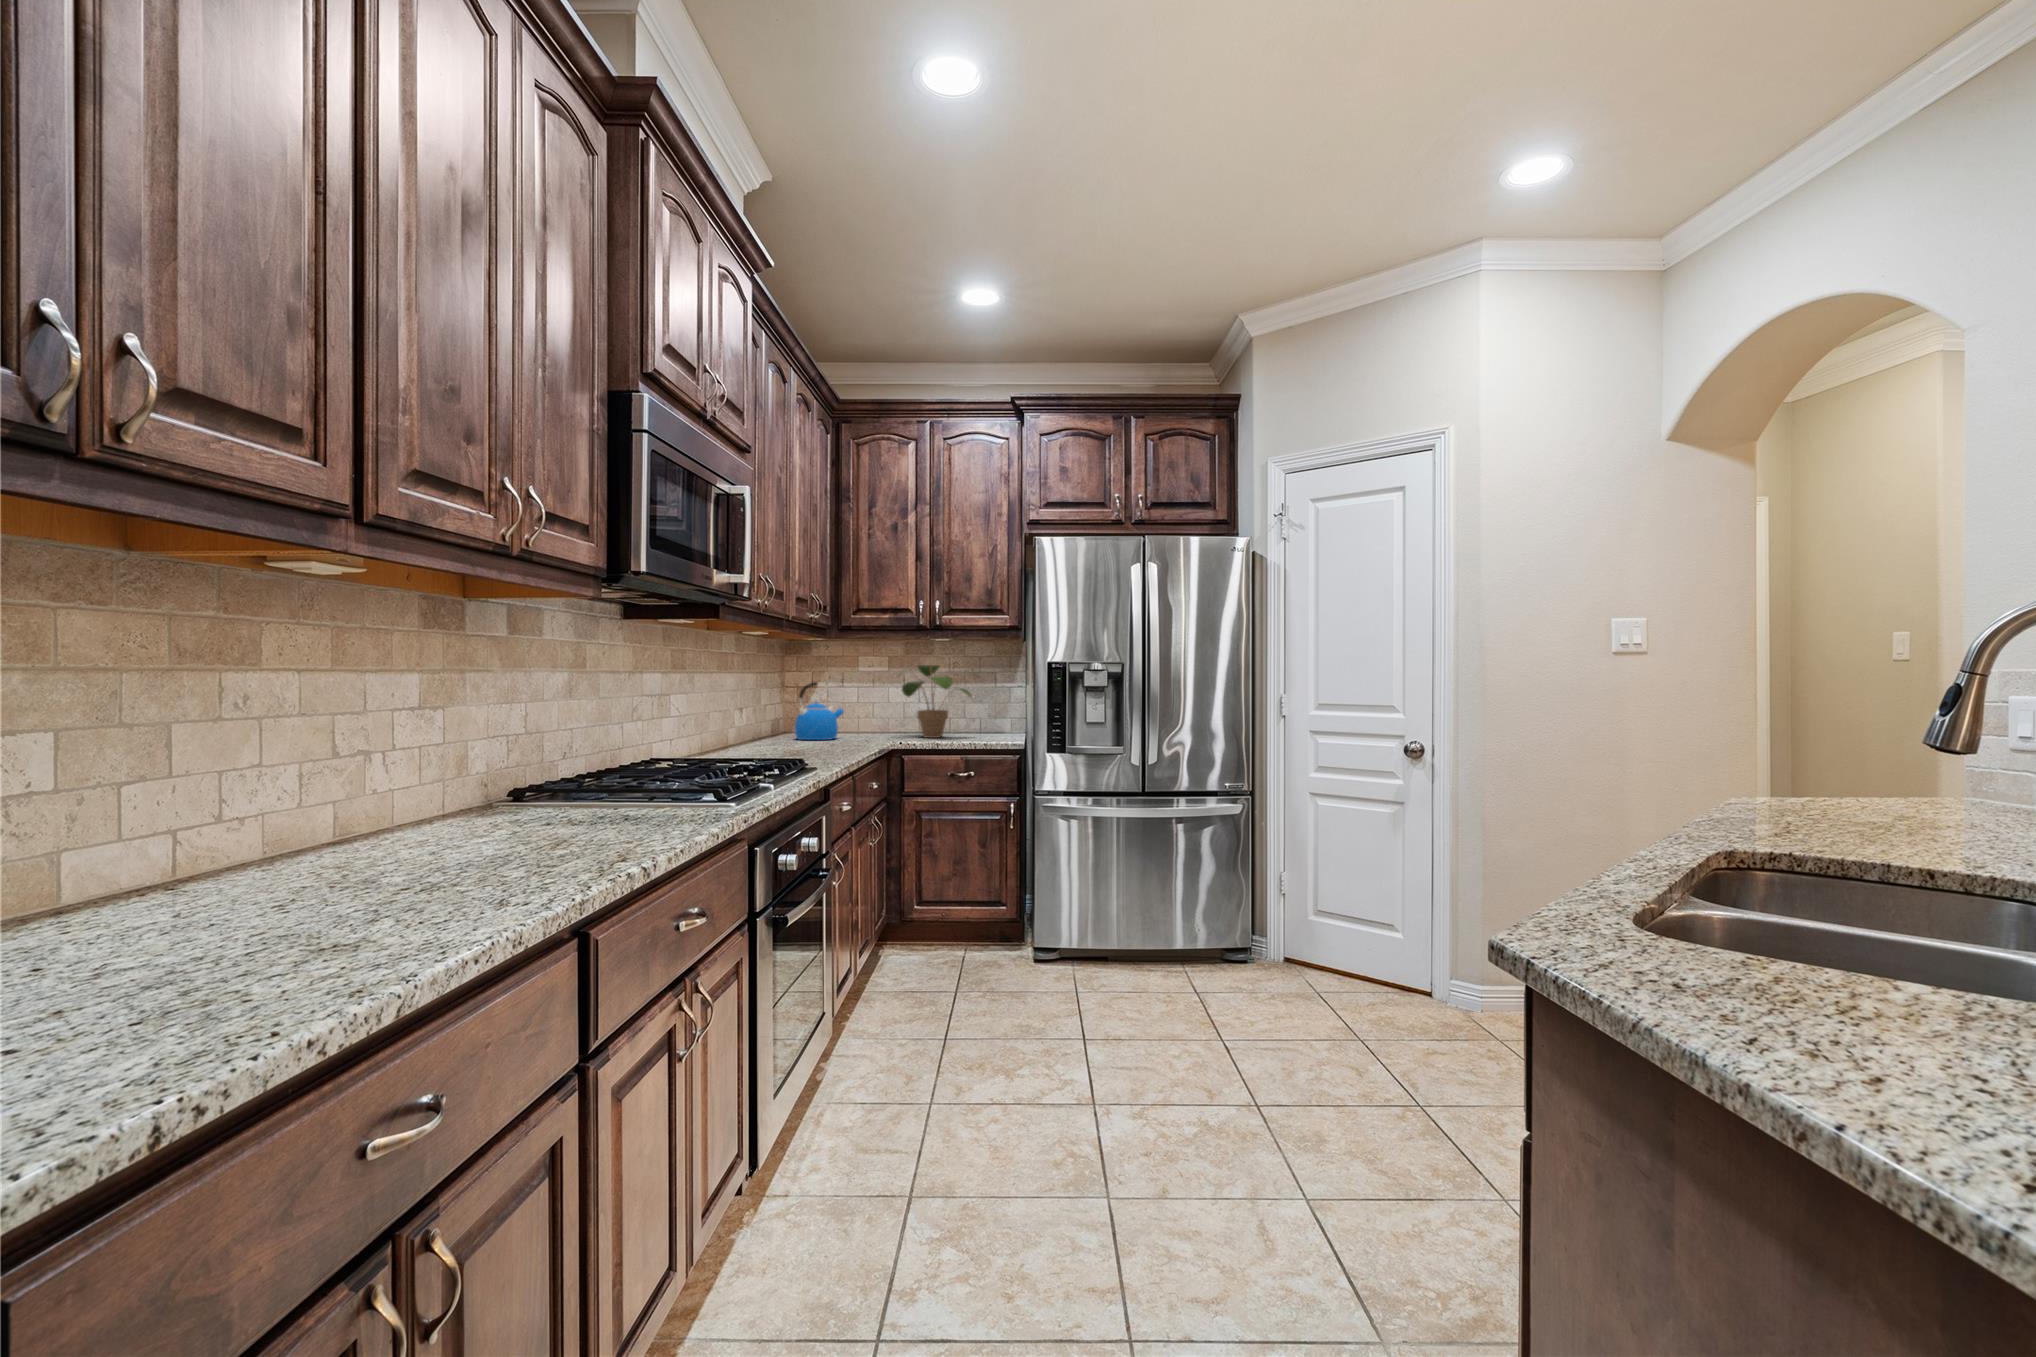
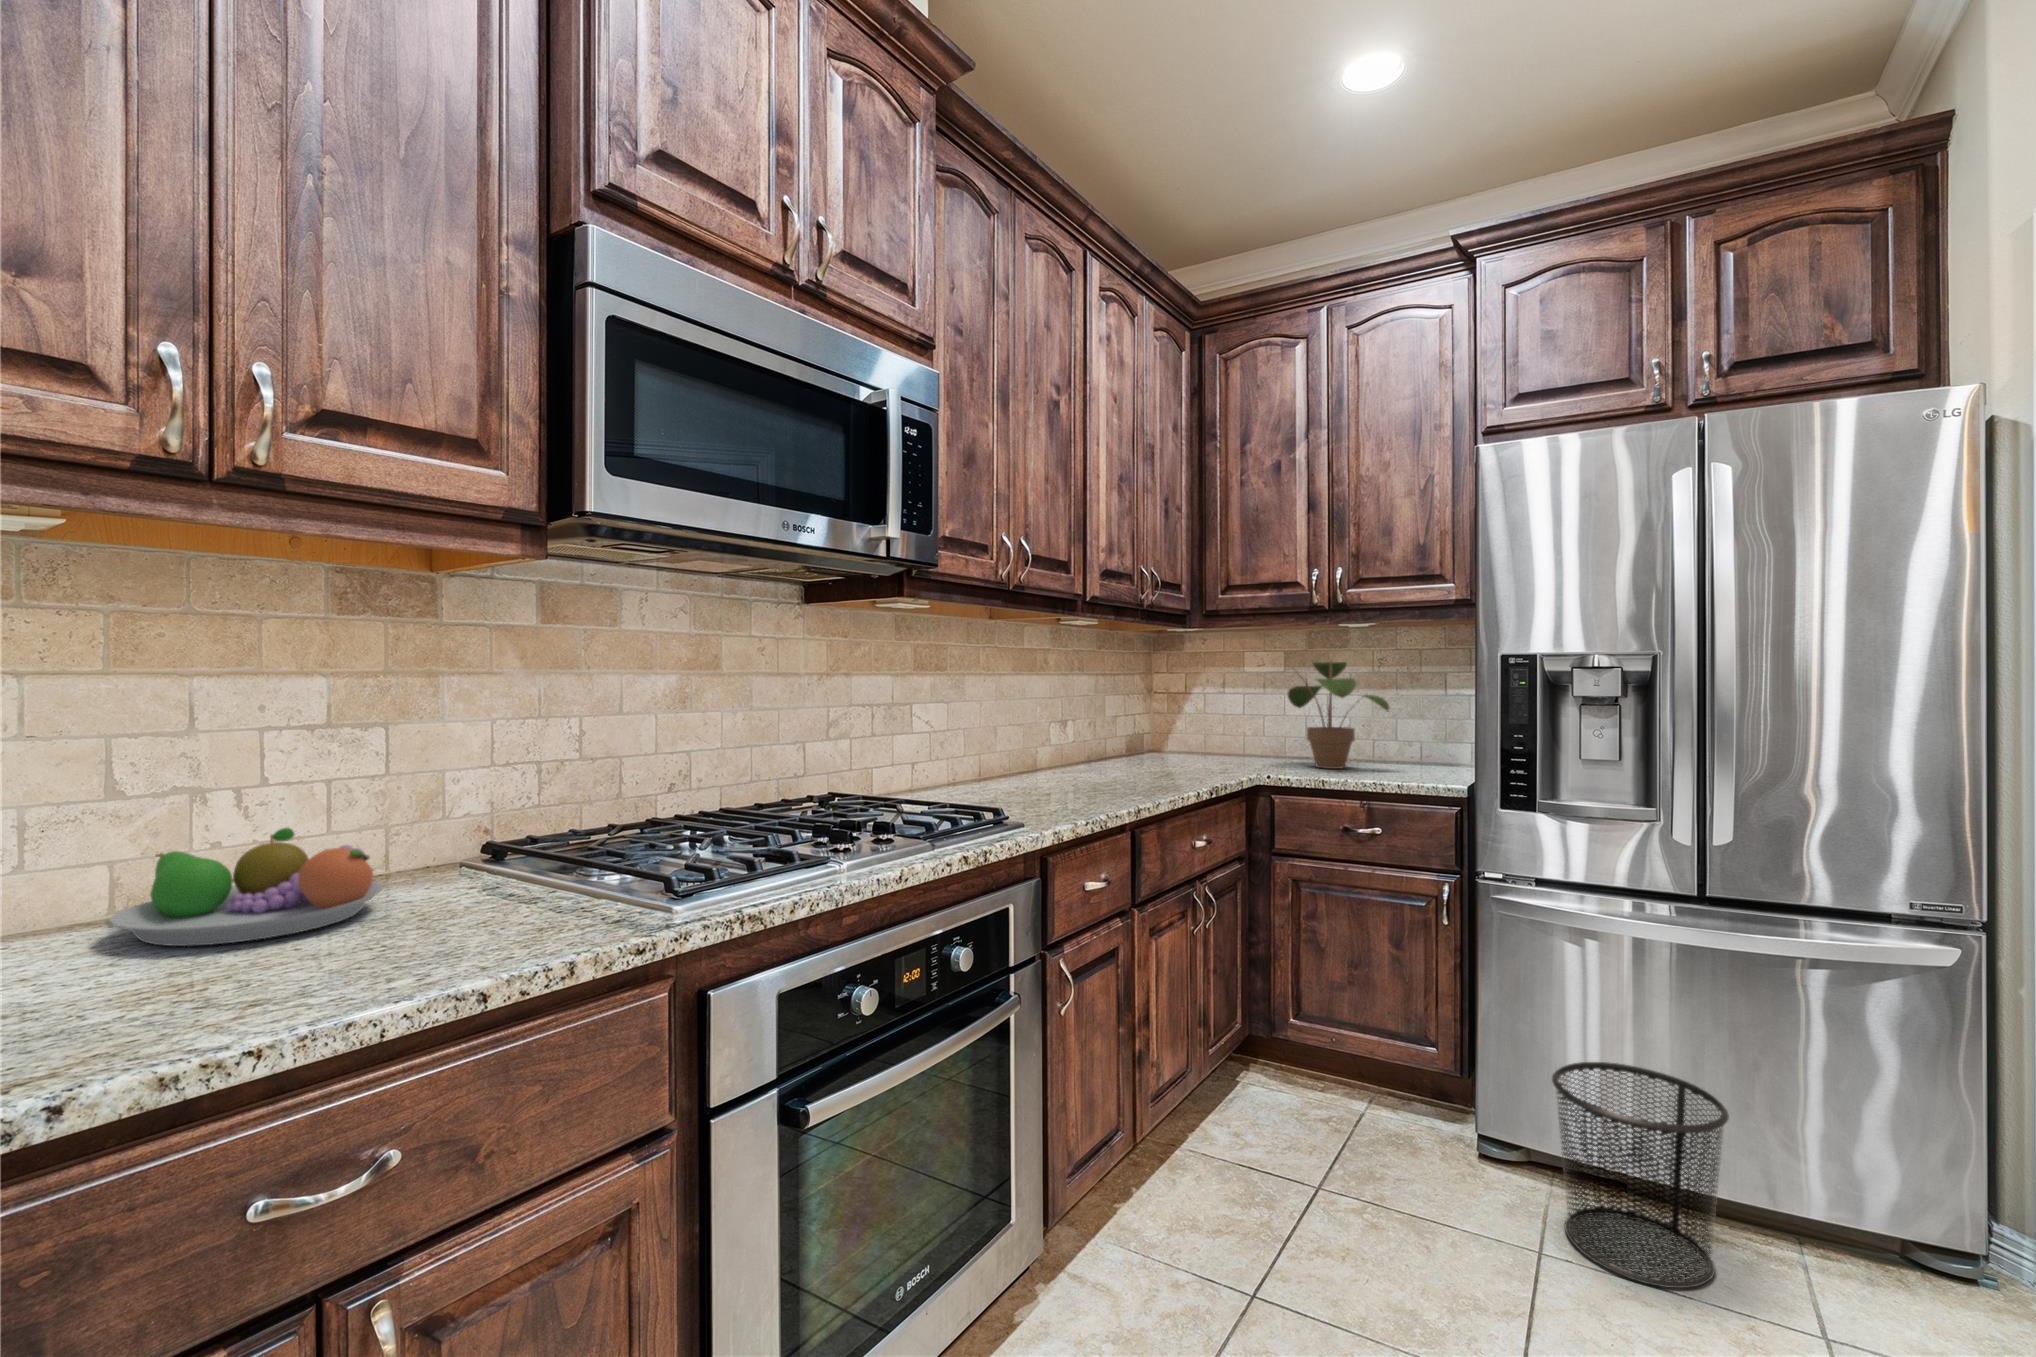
kettle: present [795,682,844,740] -> none [1132,686,1201,765]
fruit bowl: none [416,775,578,838] -> present [110,828,383,946]
waste bin: none [1078,888,1157,991] -> present [1552,1062,1729,1288]

